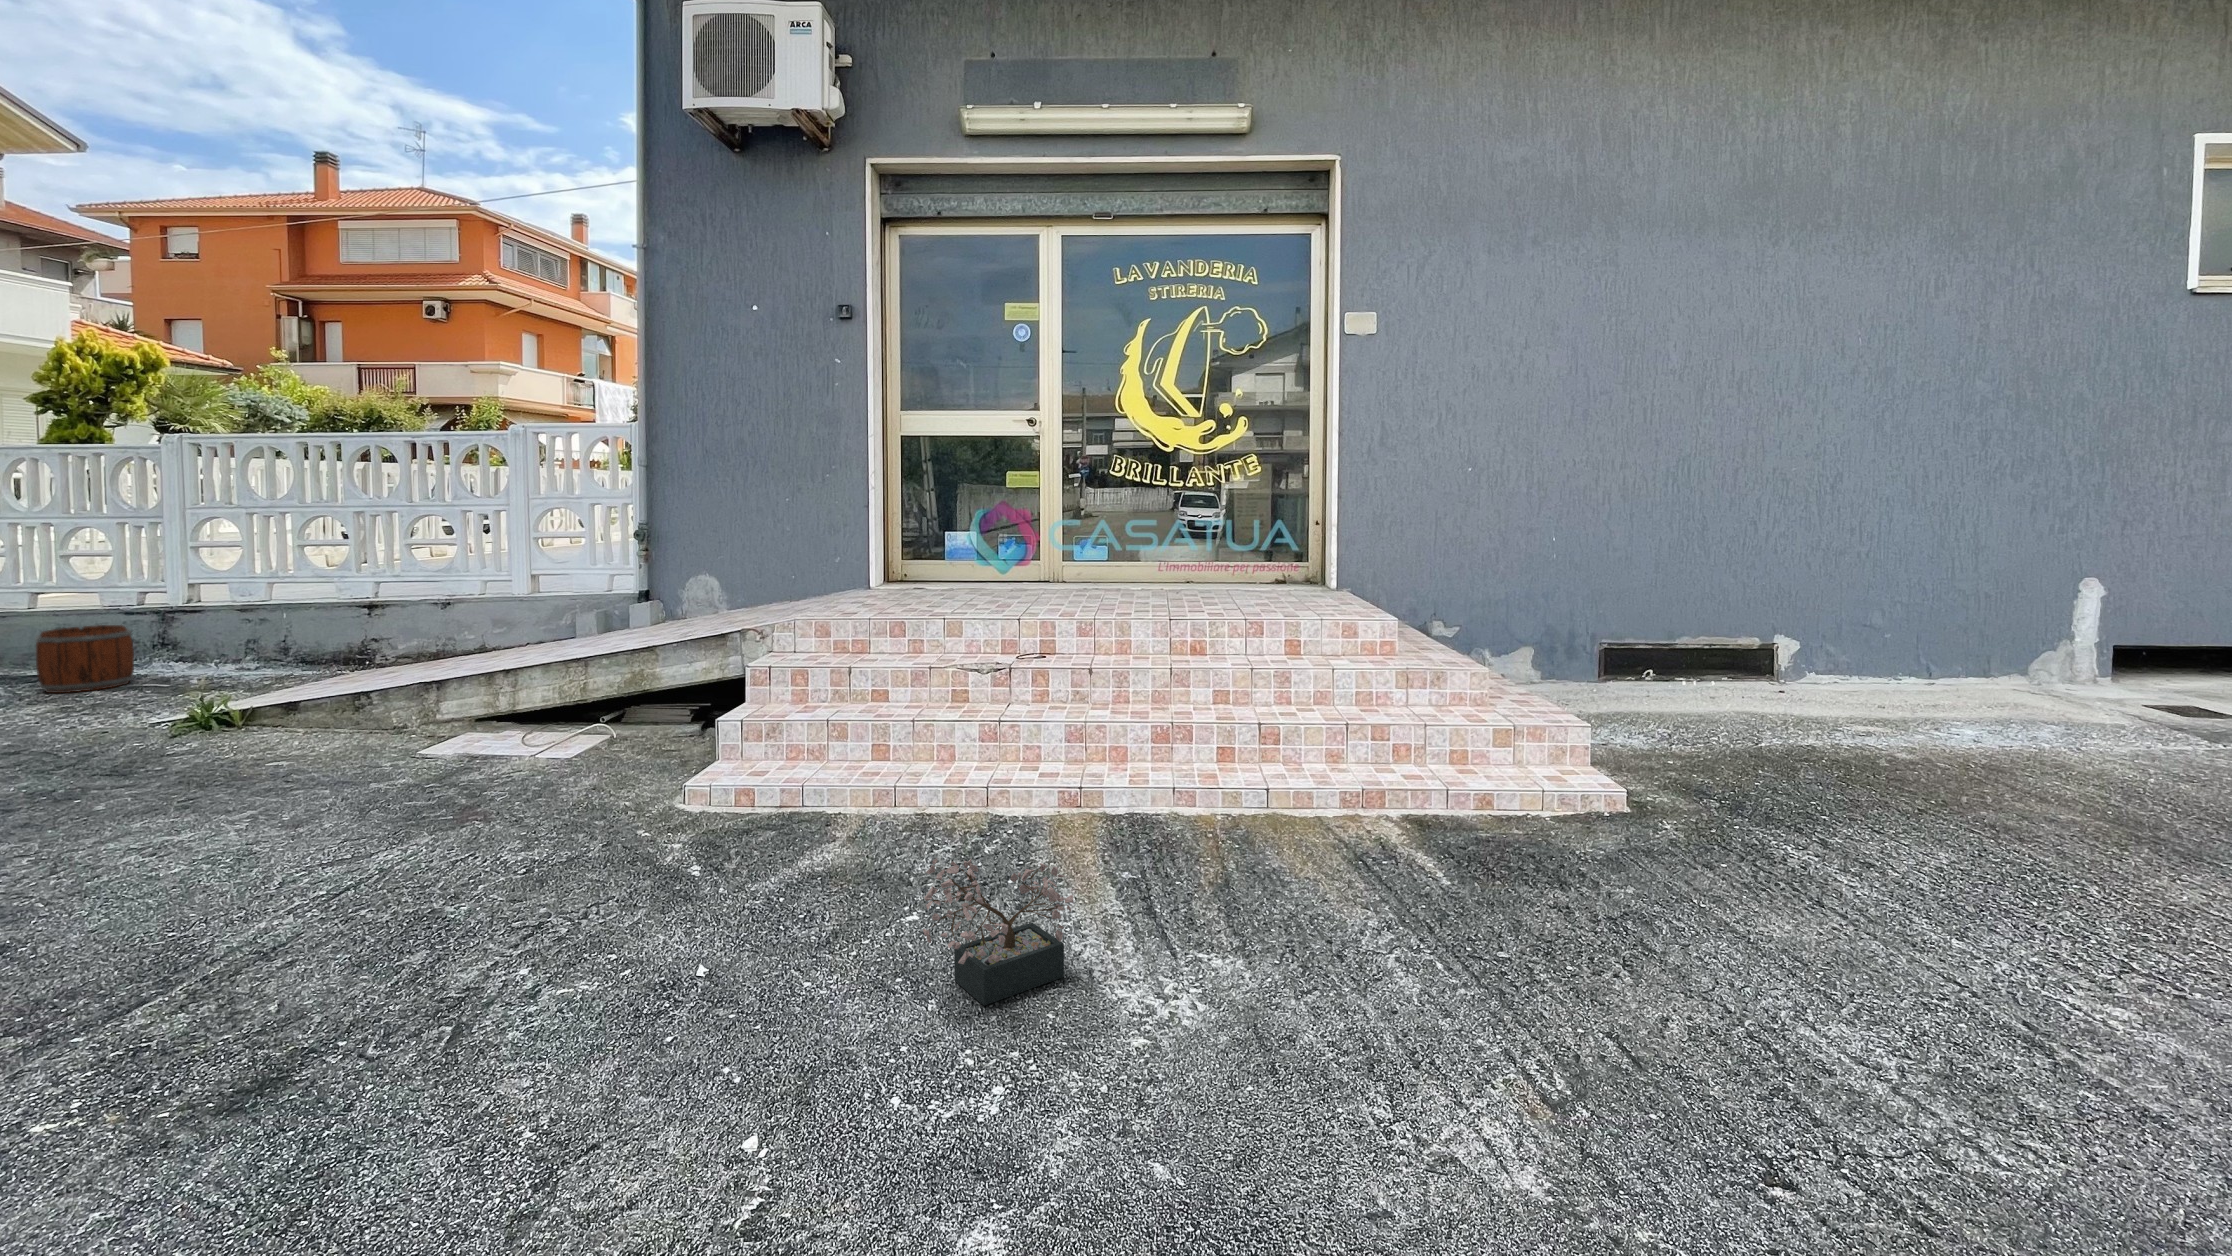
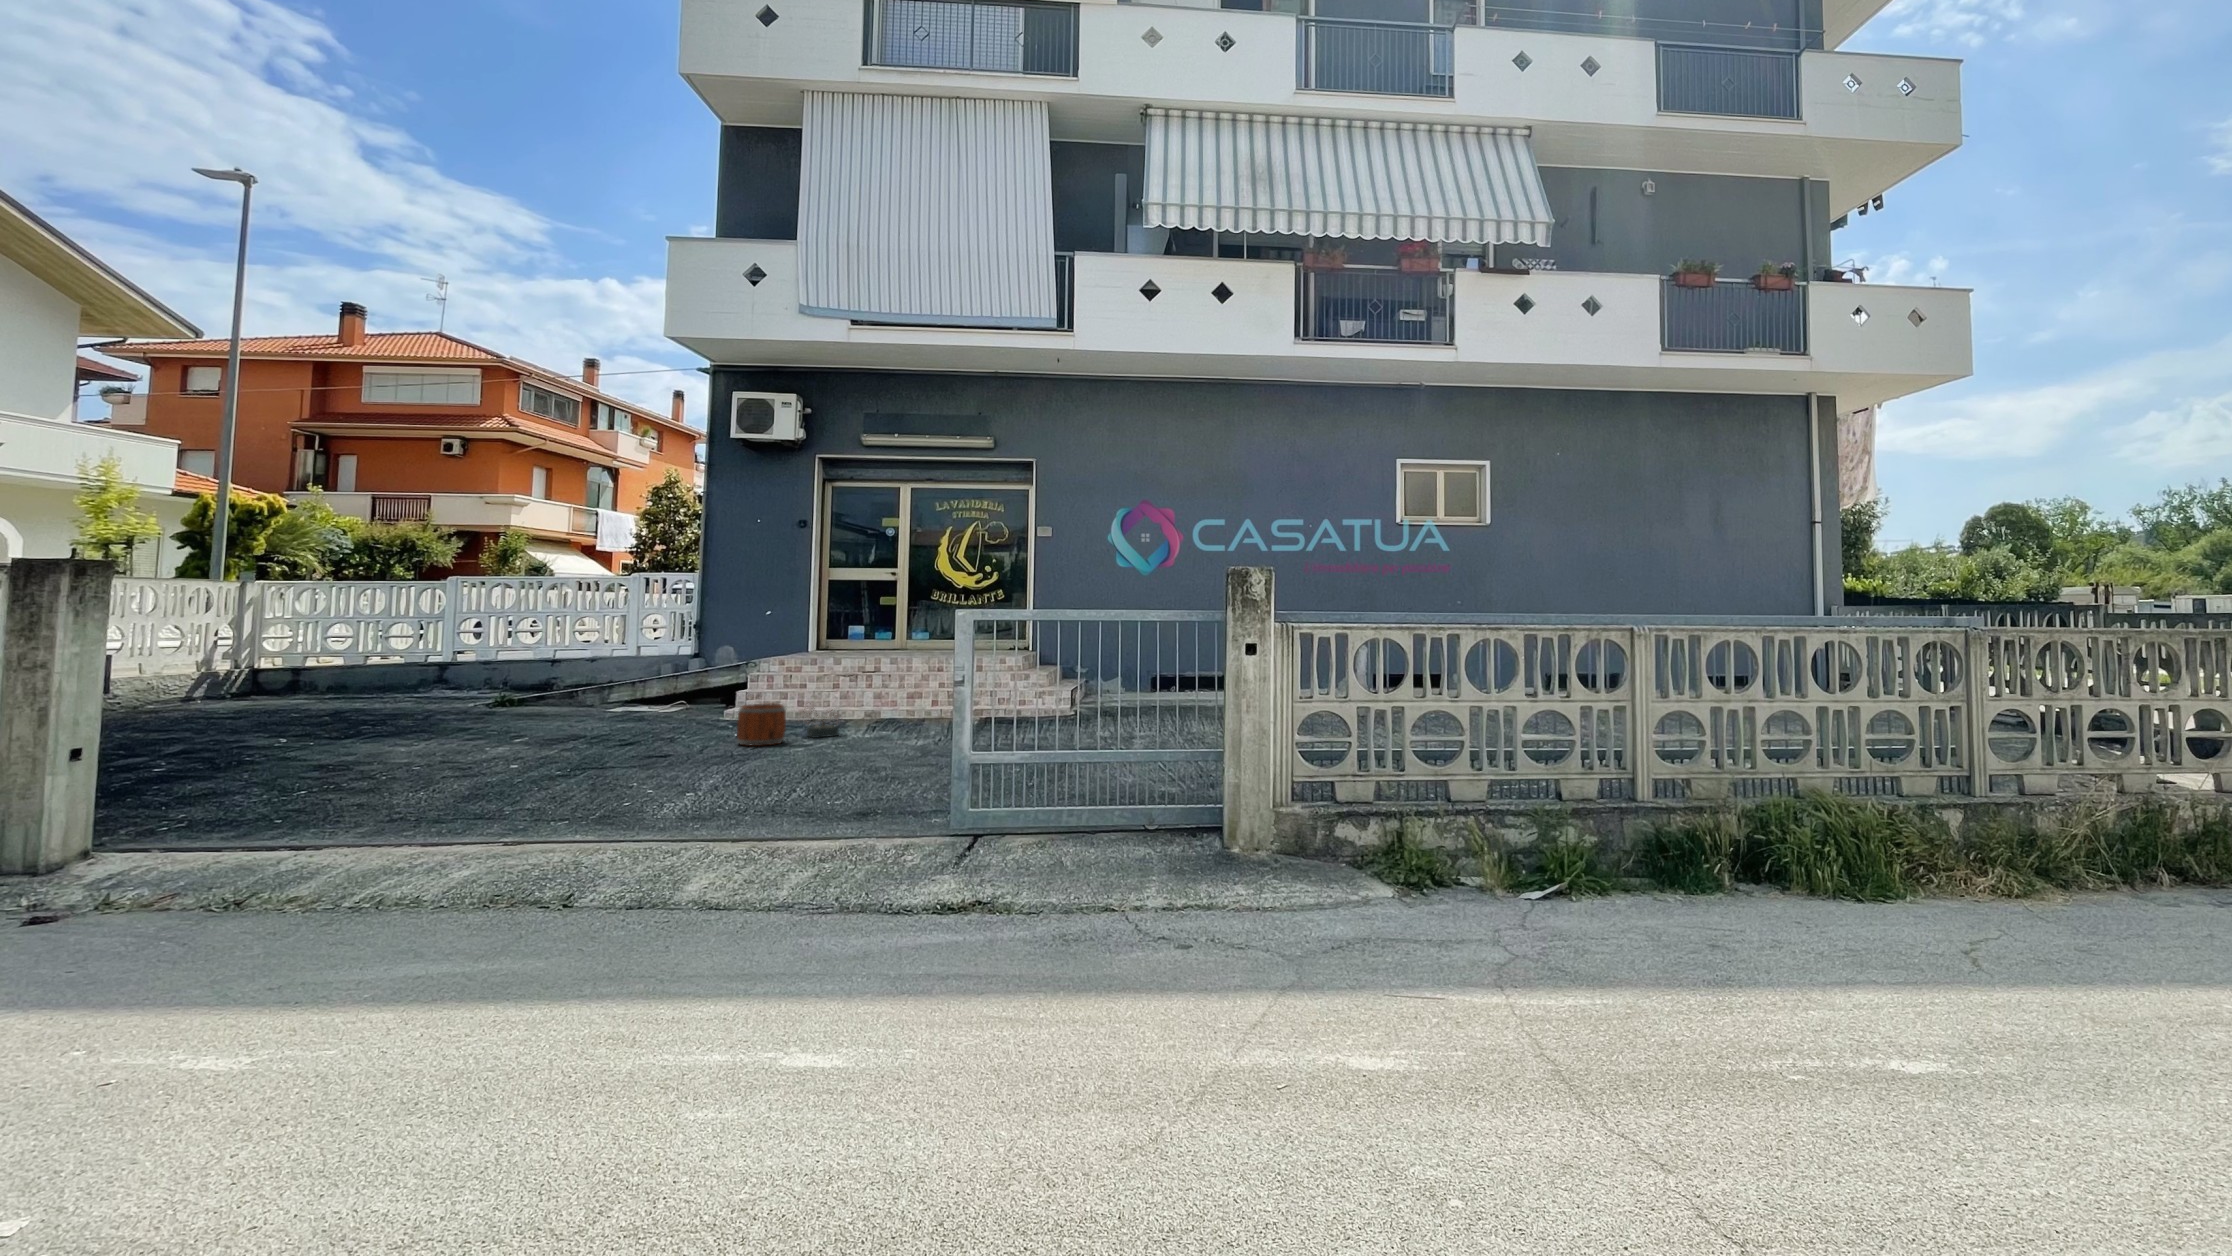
bucket: present [36,625,134,693] -> present [737,704,786,746]

